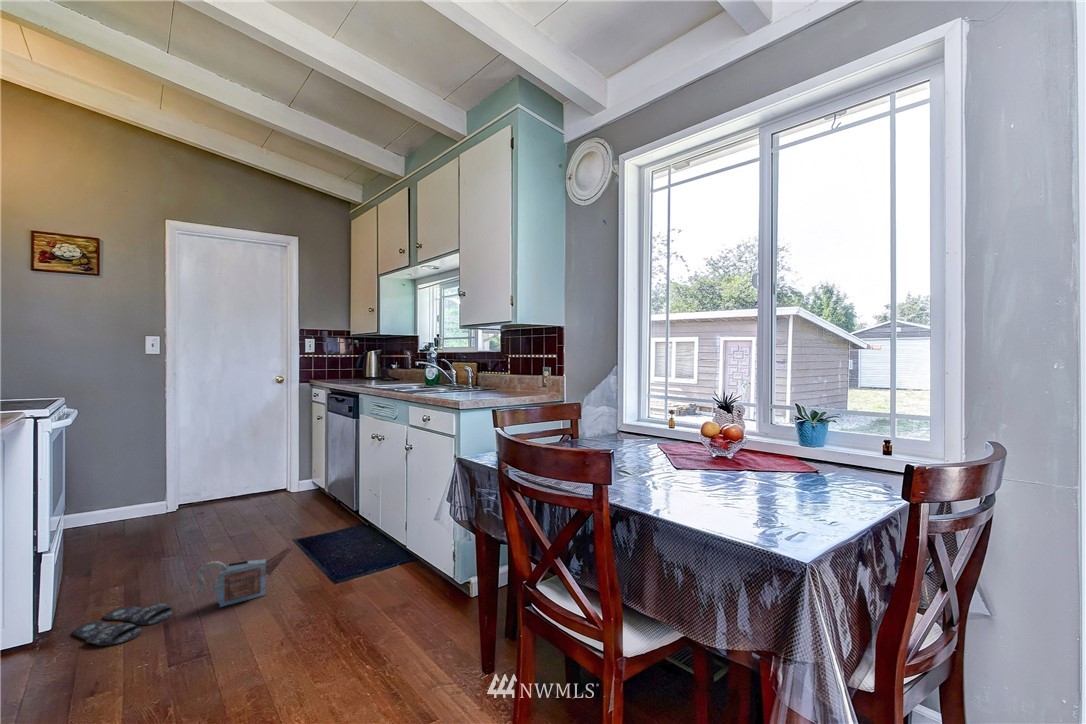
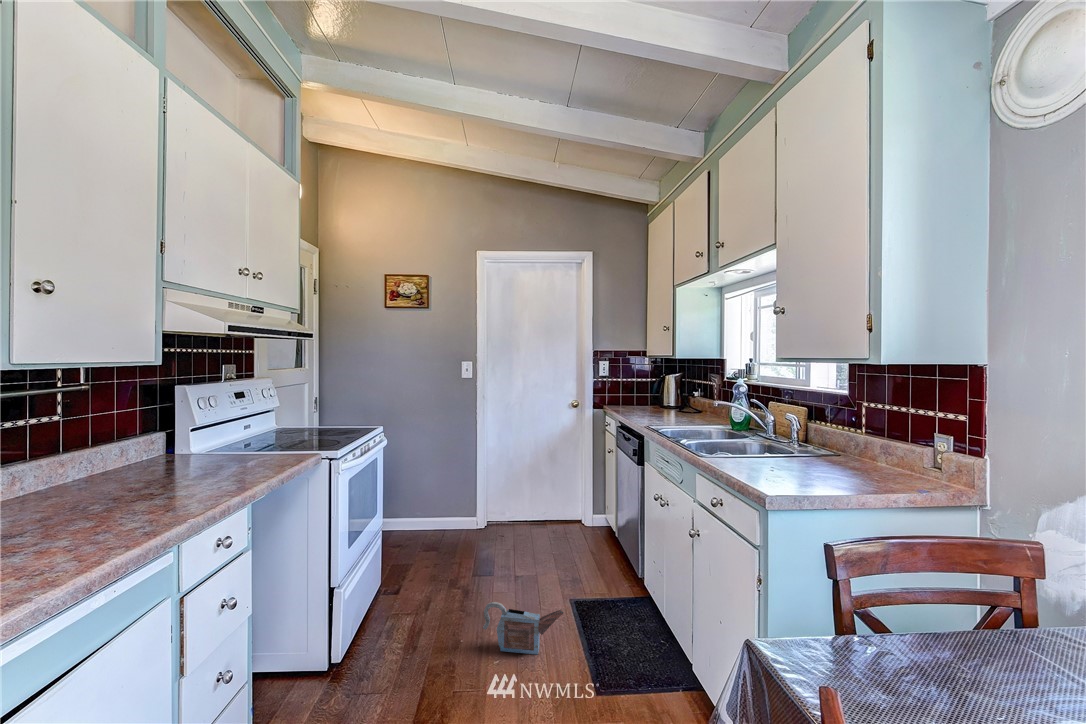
slippers: present [73,603,172,646] -> none [409,614,469,656]

